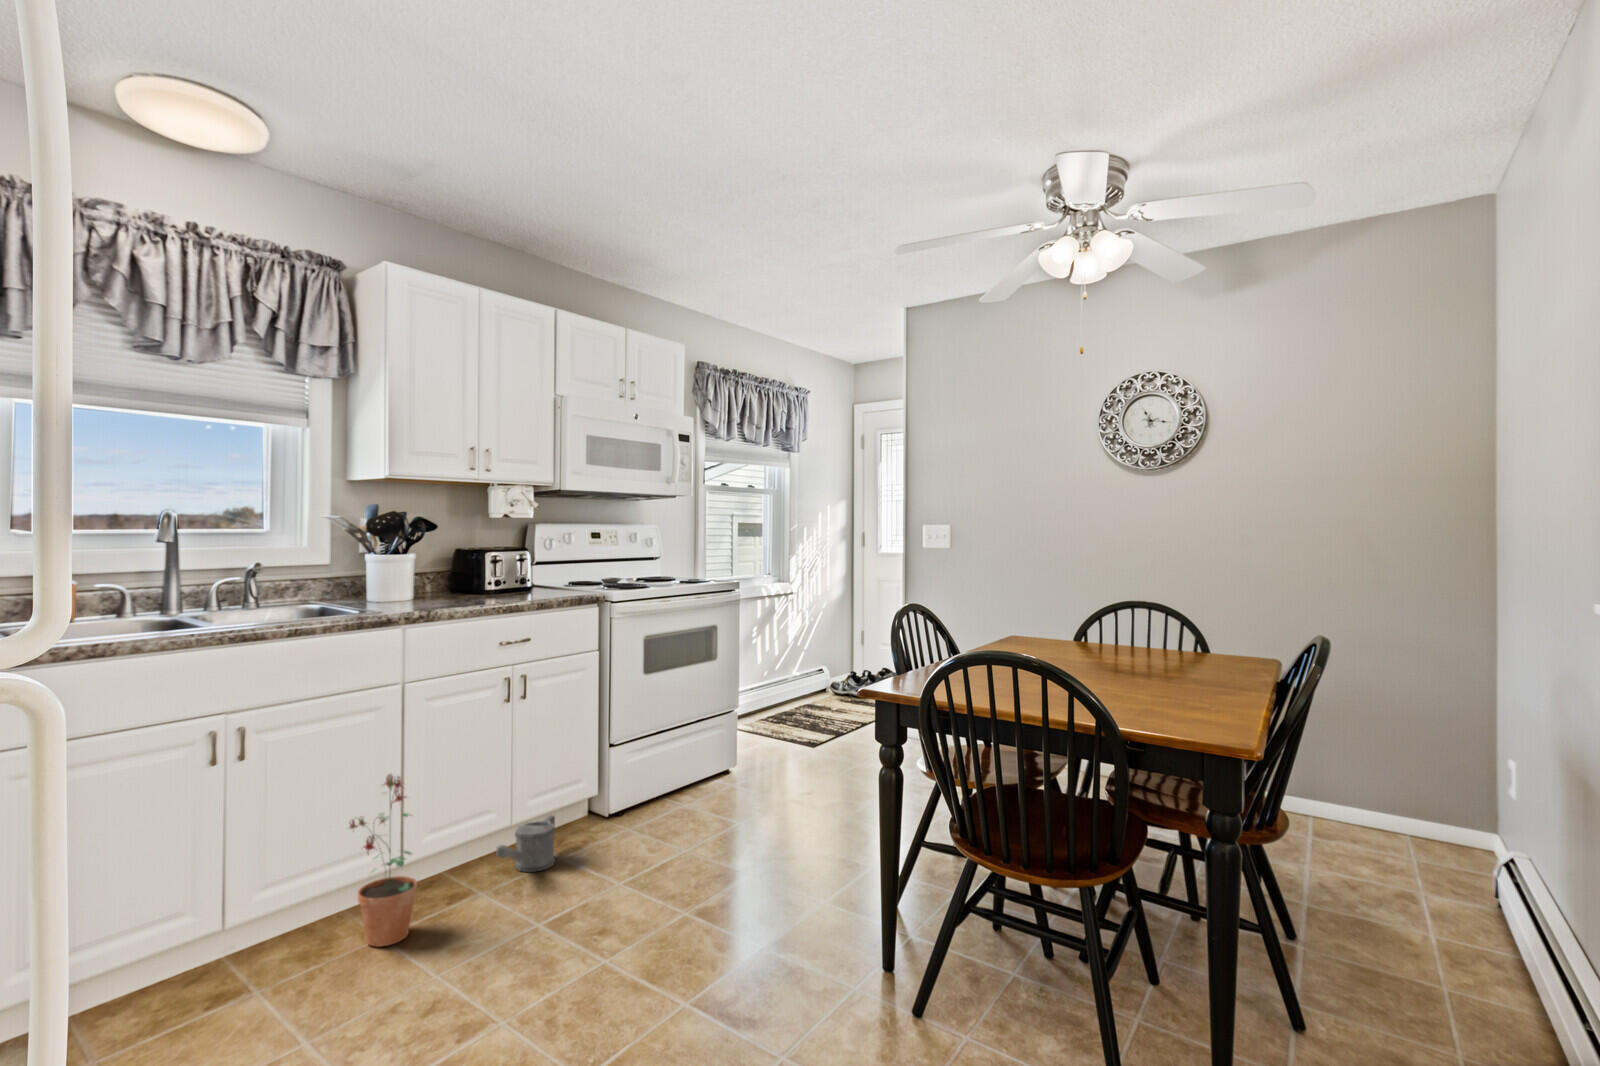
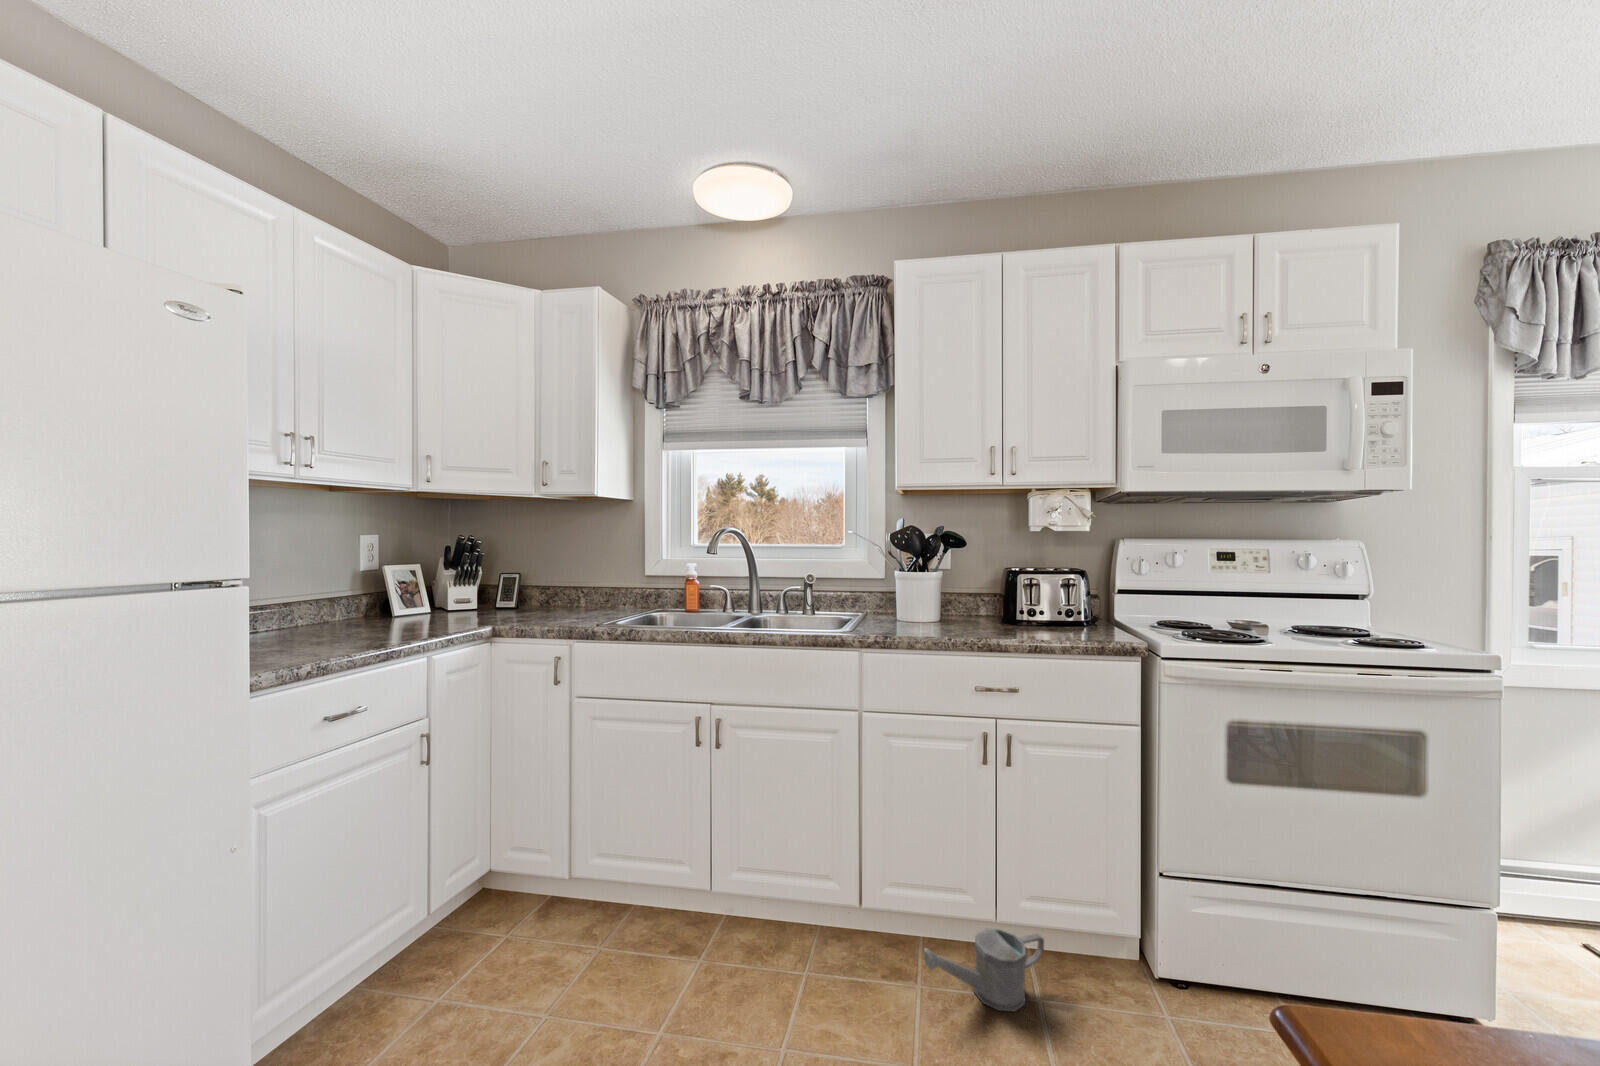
potted plant: present [350,774,417,946] -> none [755,806,824,1002]

